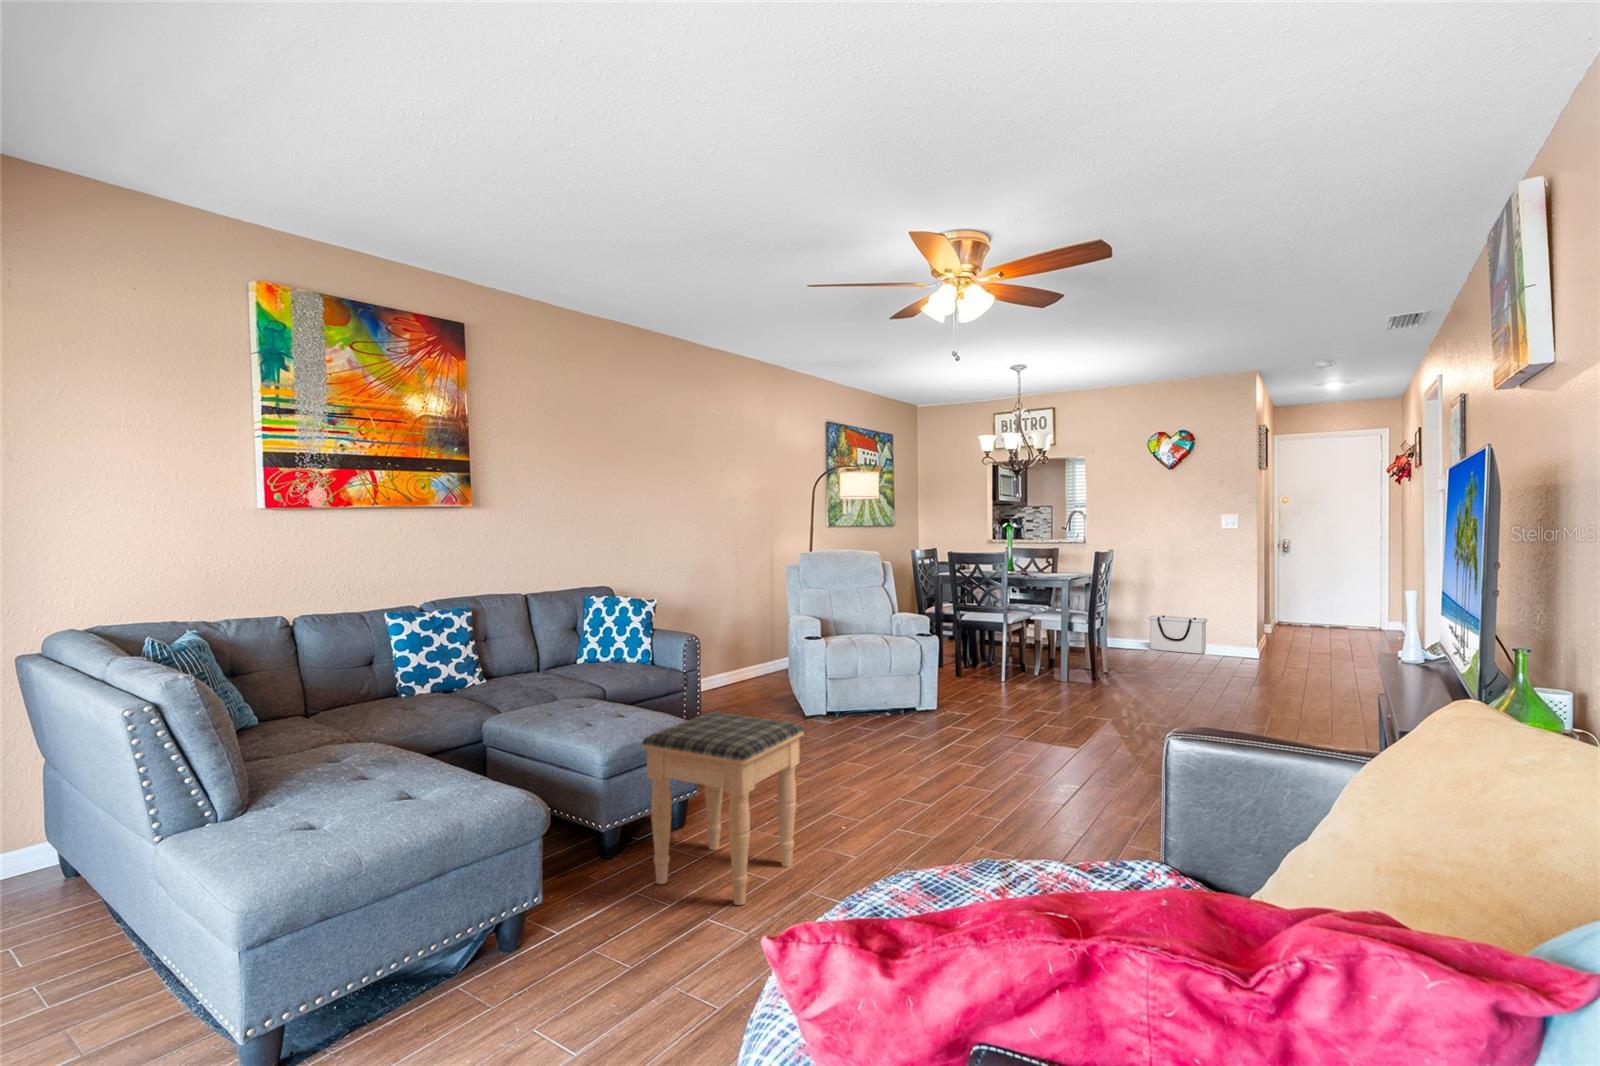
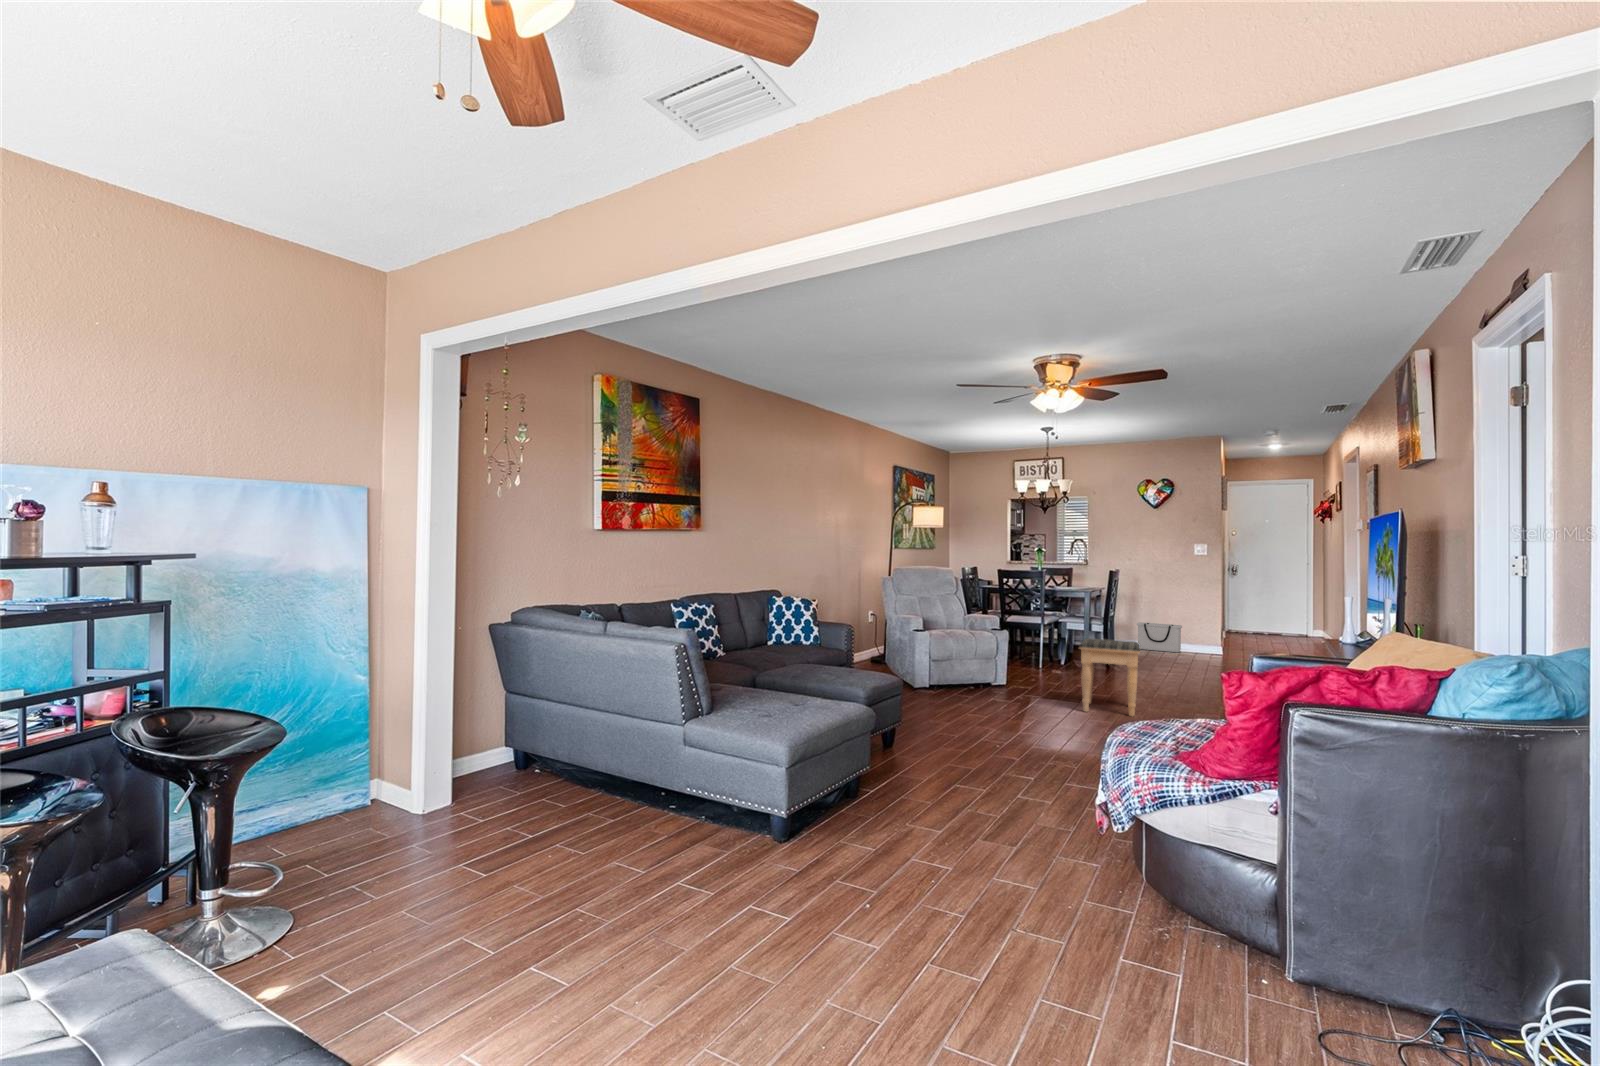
footstool: present [642,712,804,905] -> present [1079,638,1140,716]

